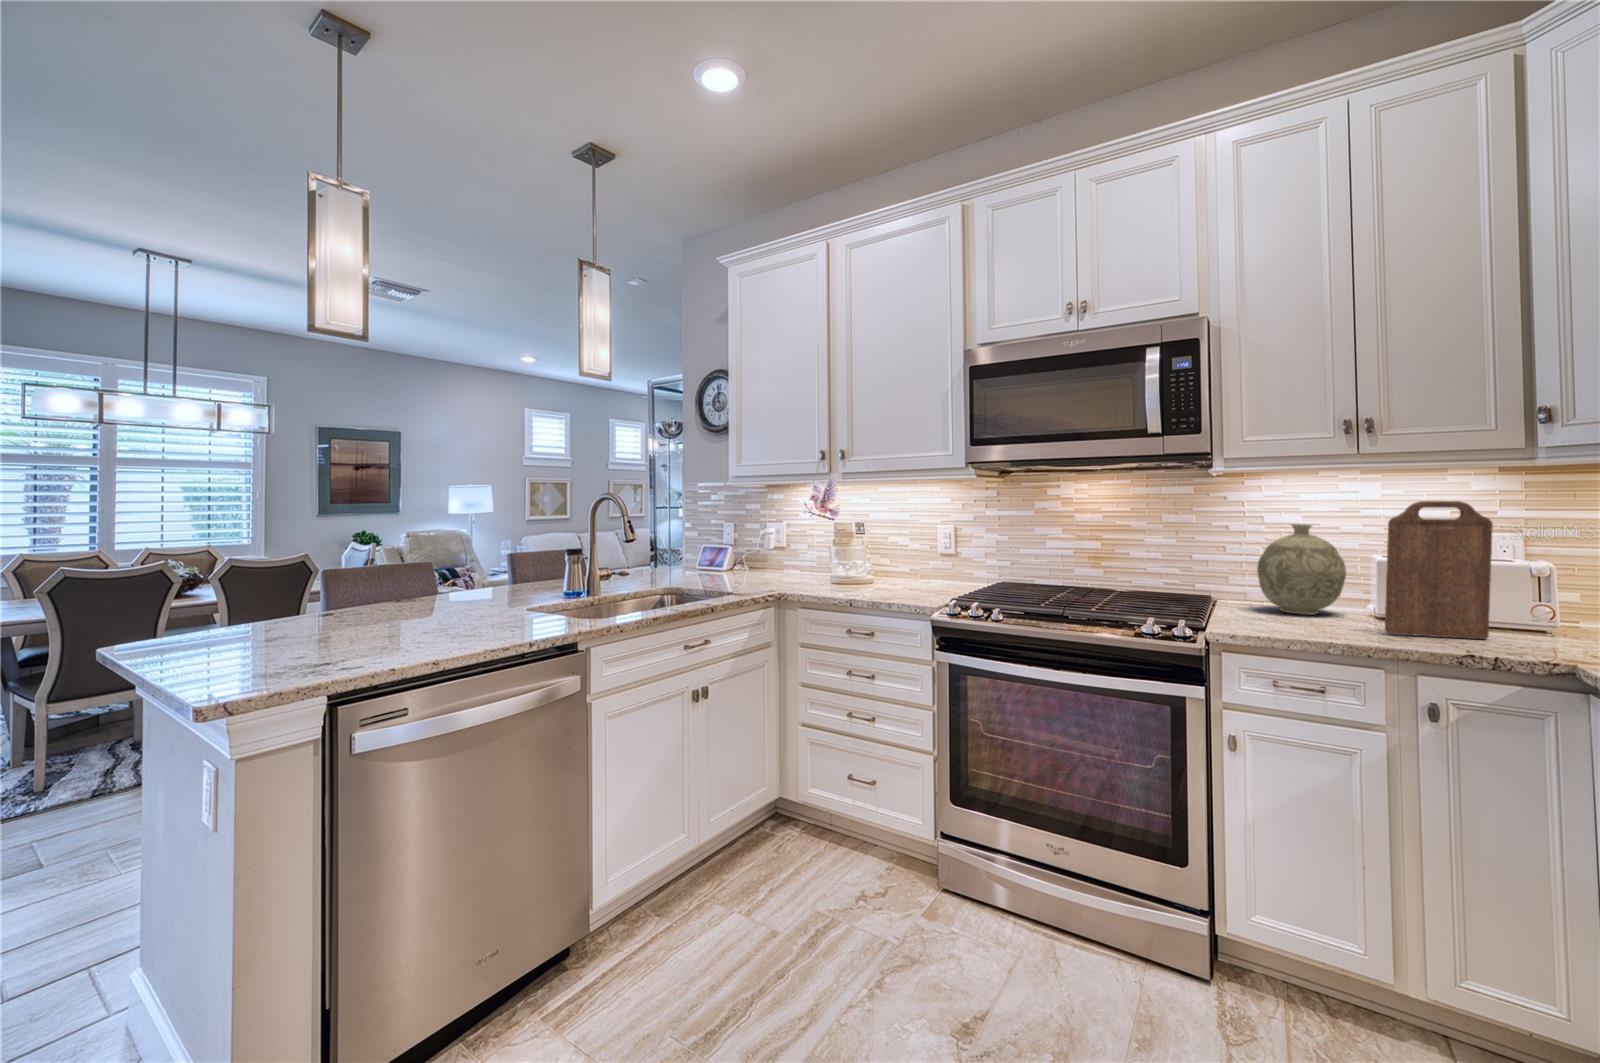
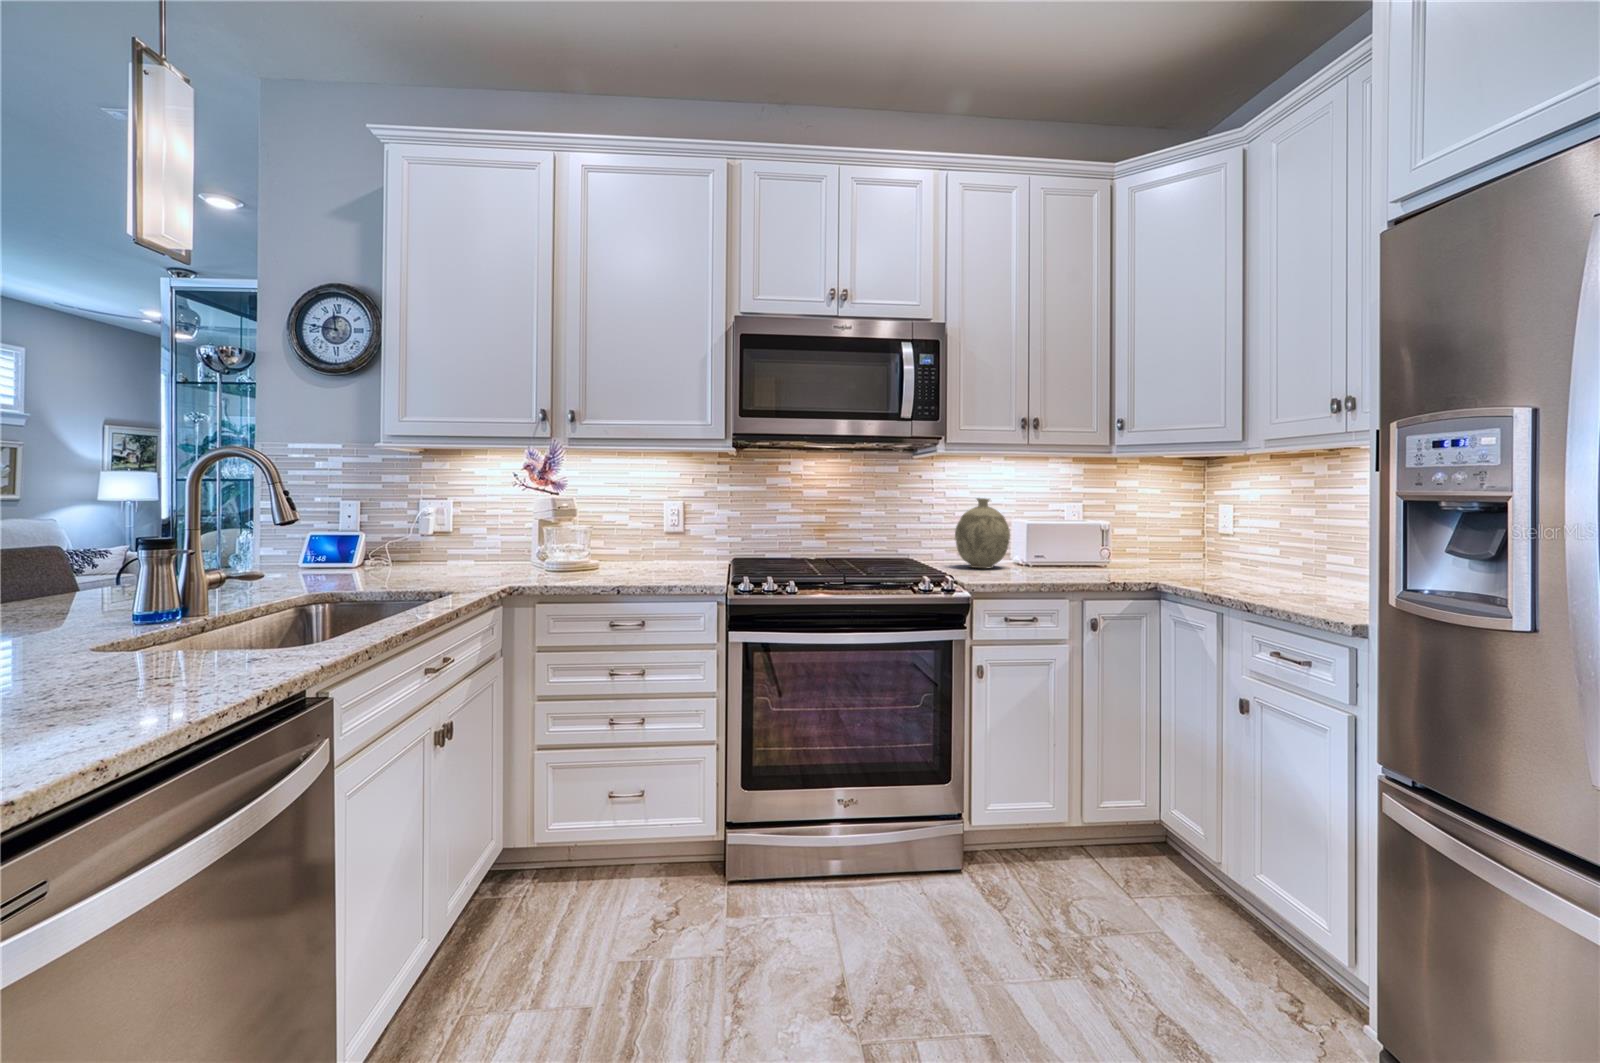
cutting board: present [1385,501,1493,639] -> none [1054,480,1104,576]

